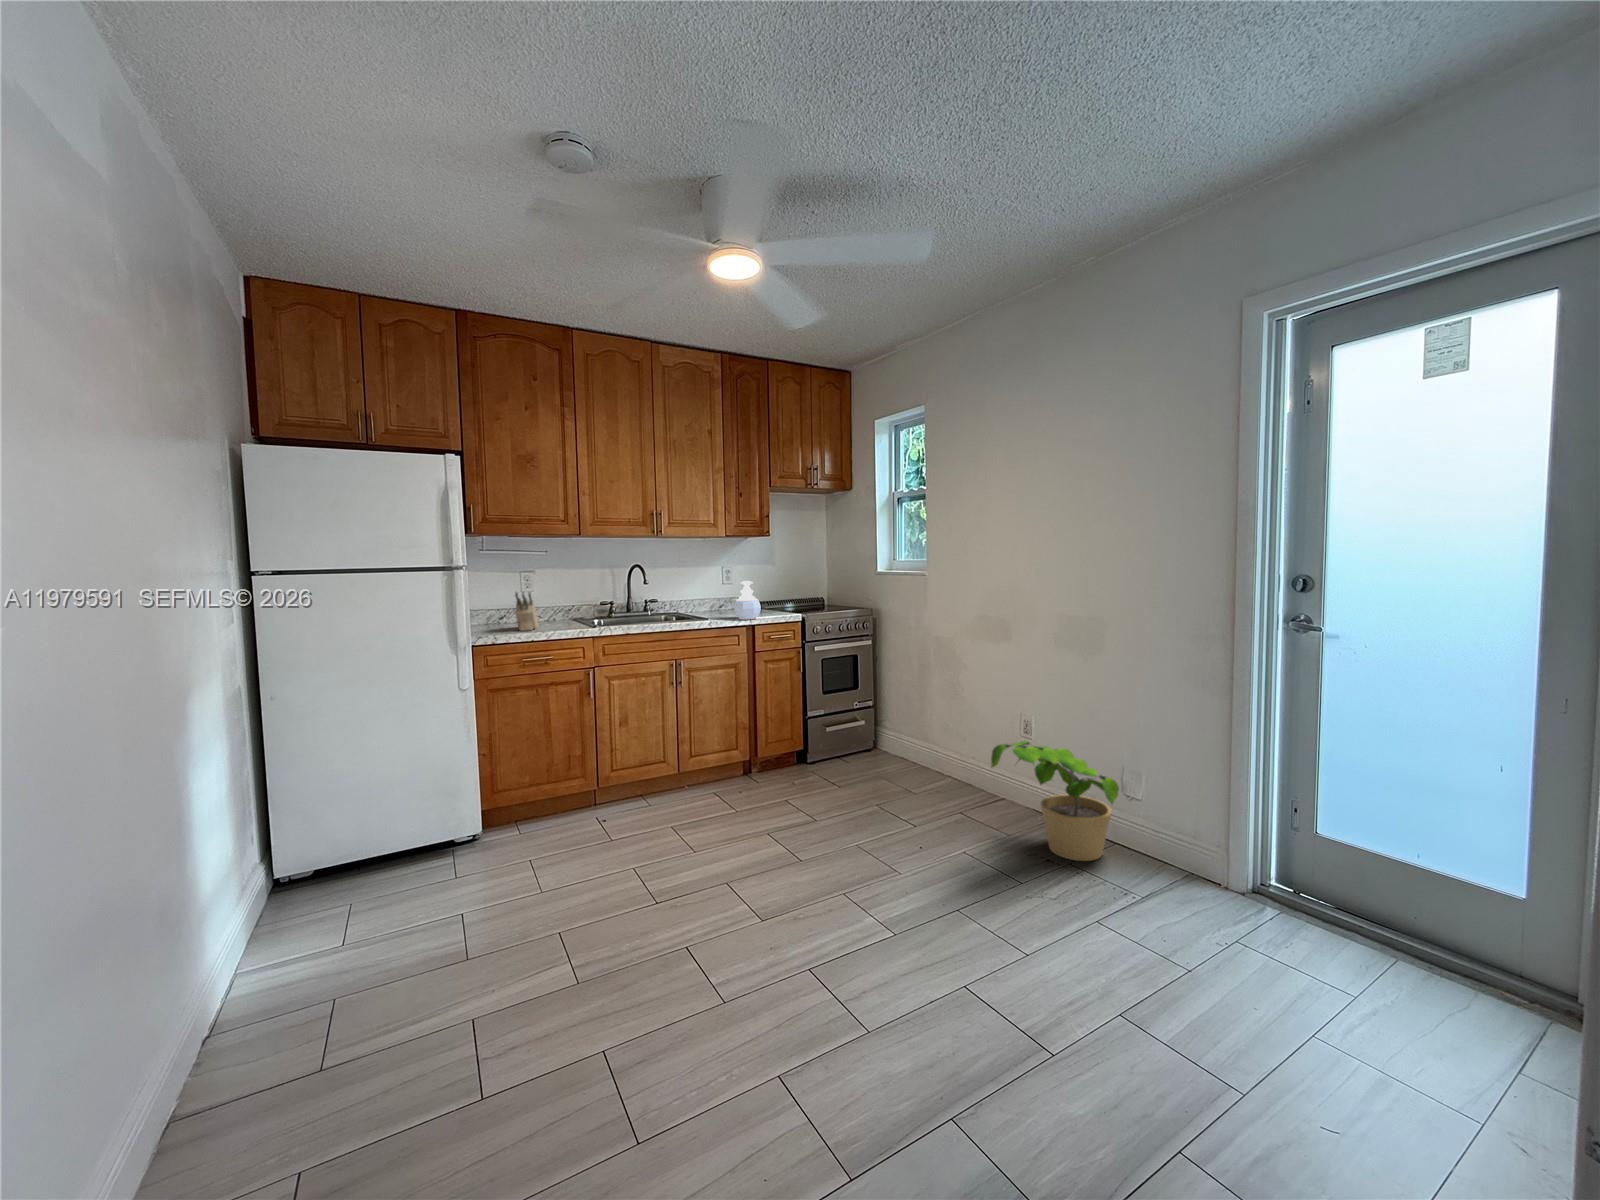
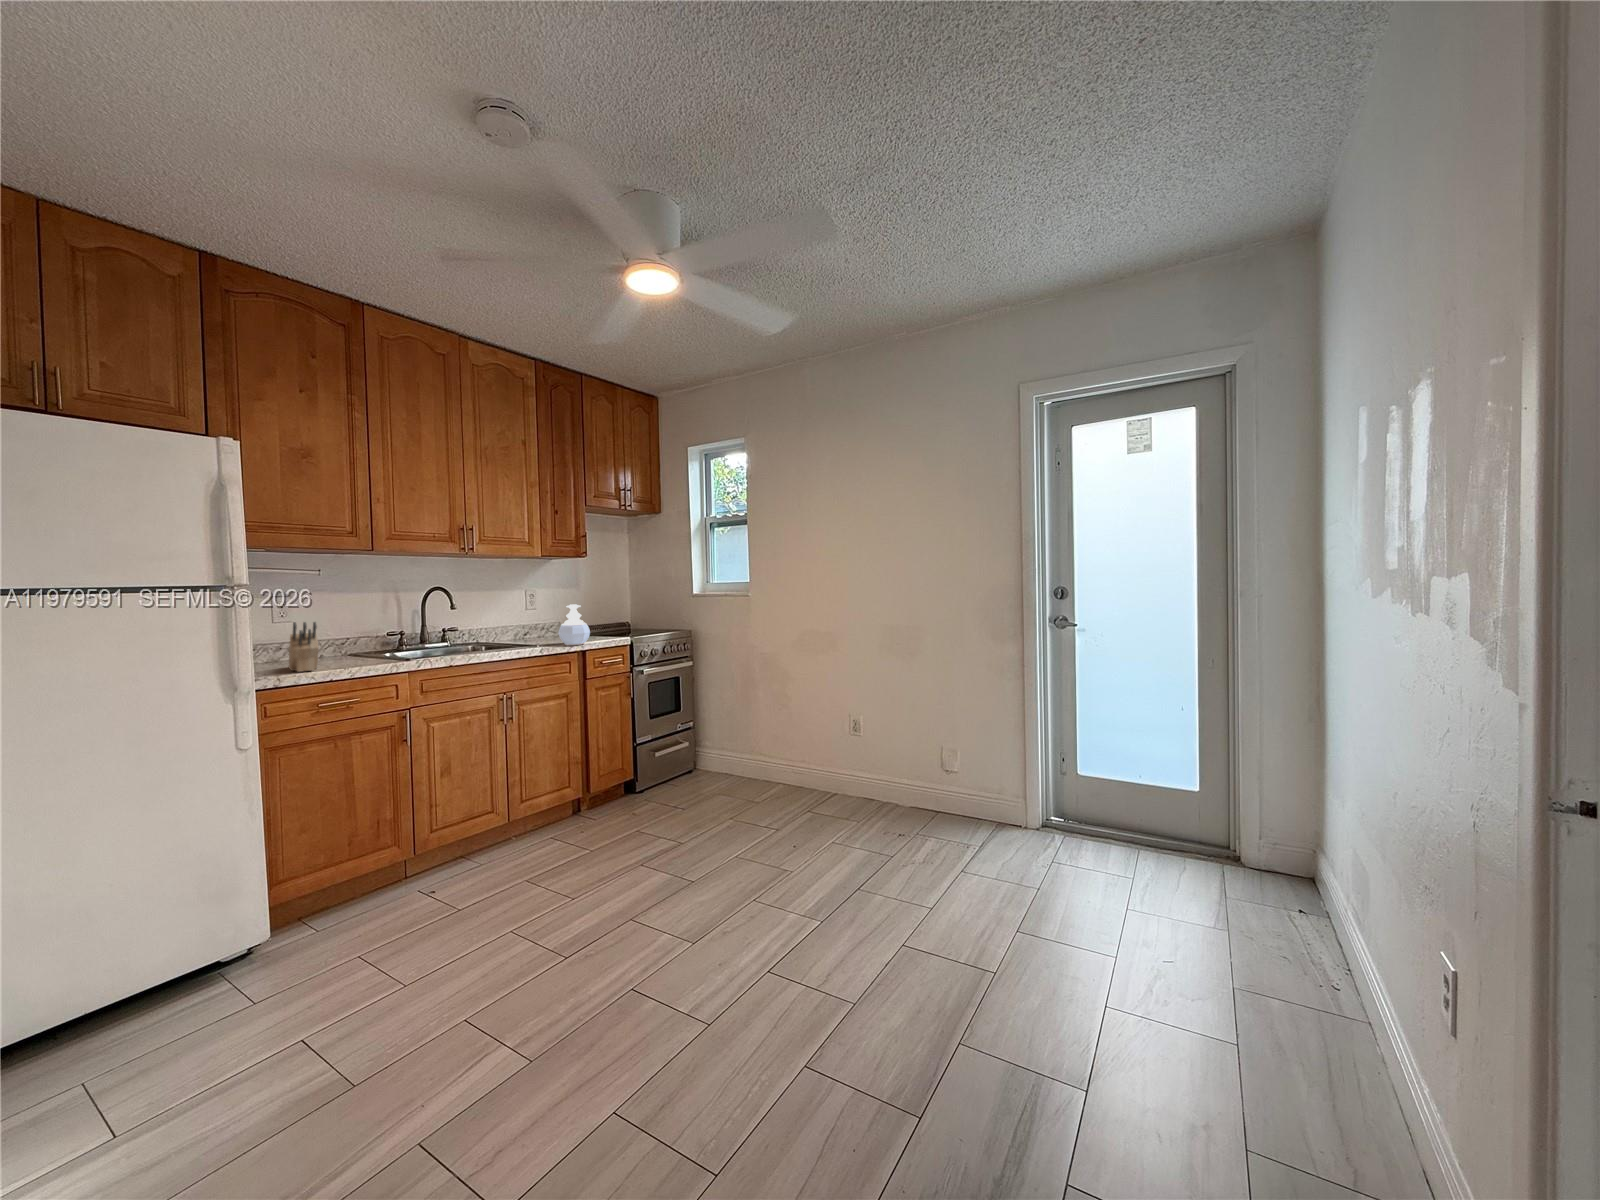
potted plant: present [991,741,1119,861] -> none [861,734,948,830]

